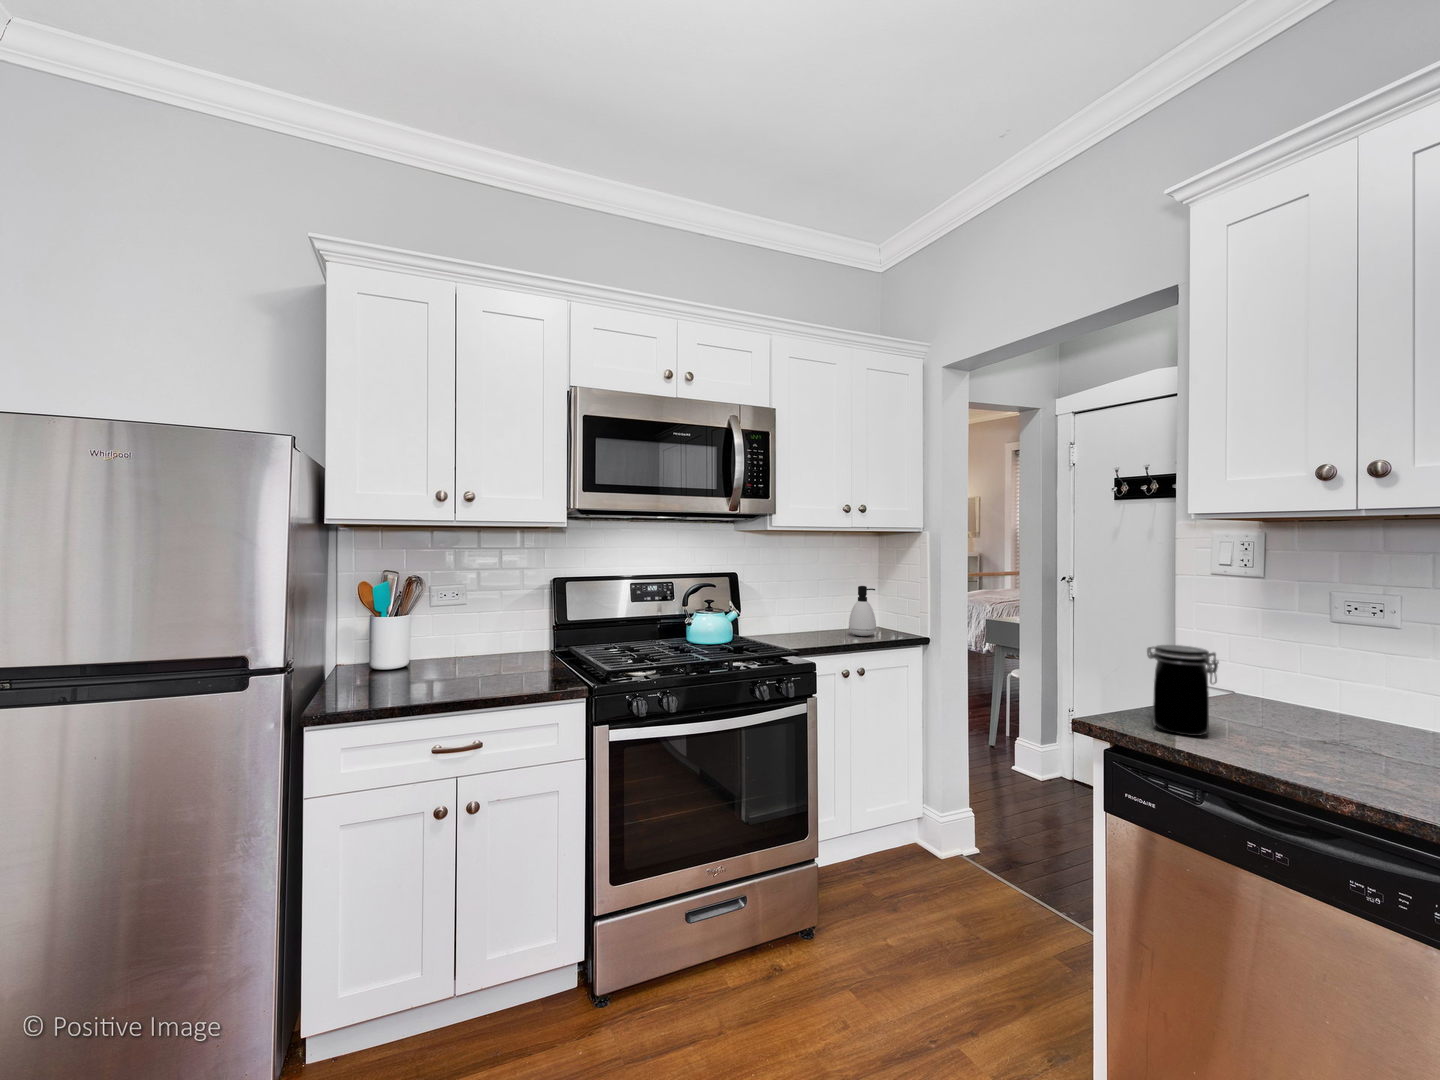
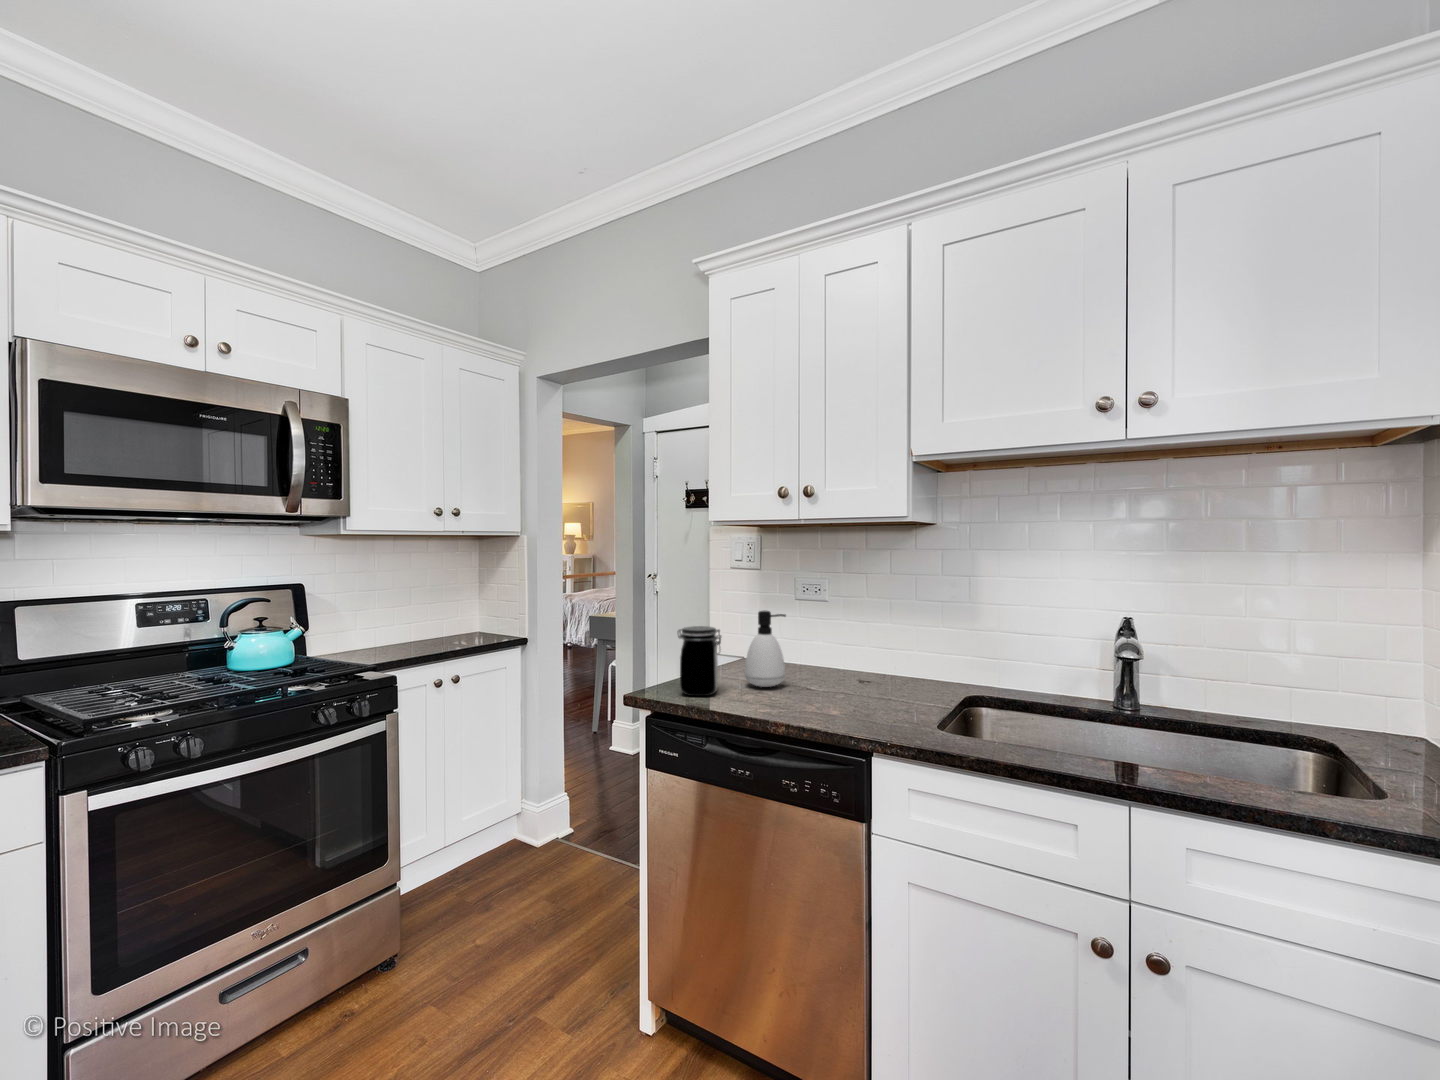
soap dispenser: present [849,586,876,636] -> present [745,611,786,687]

